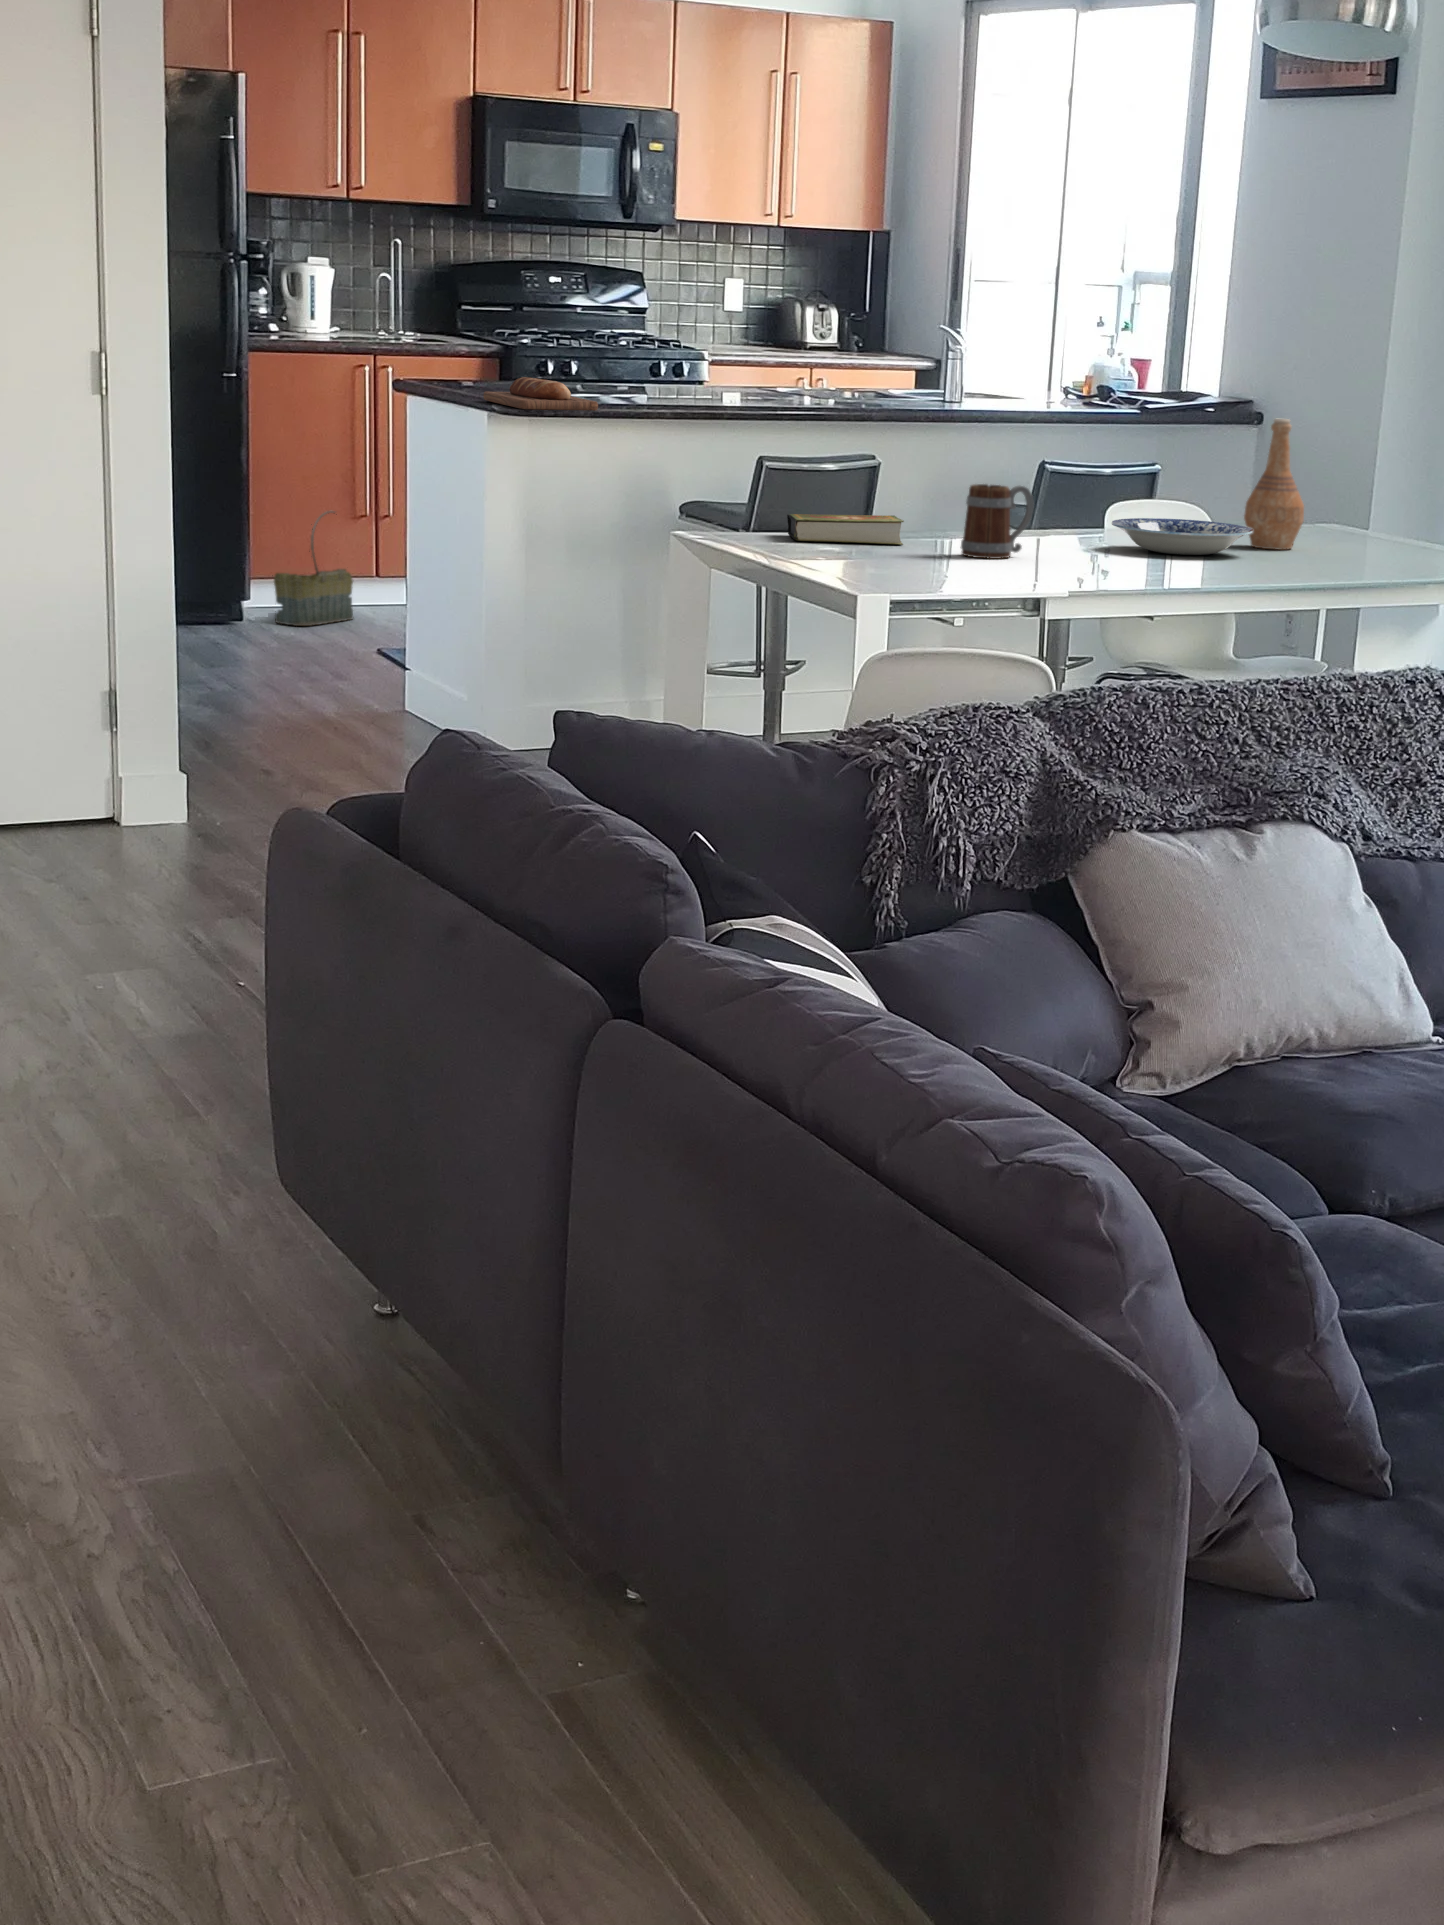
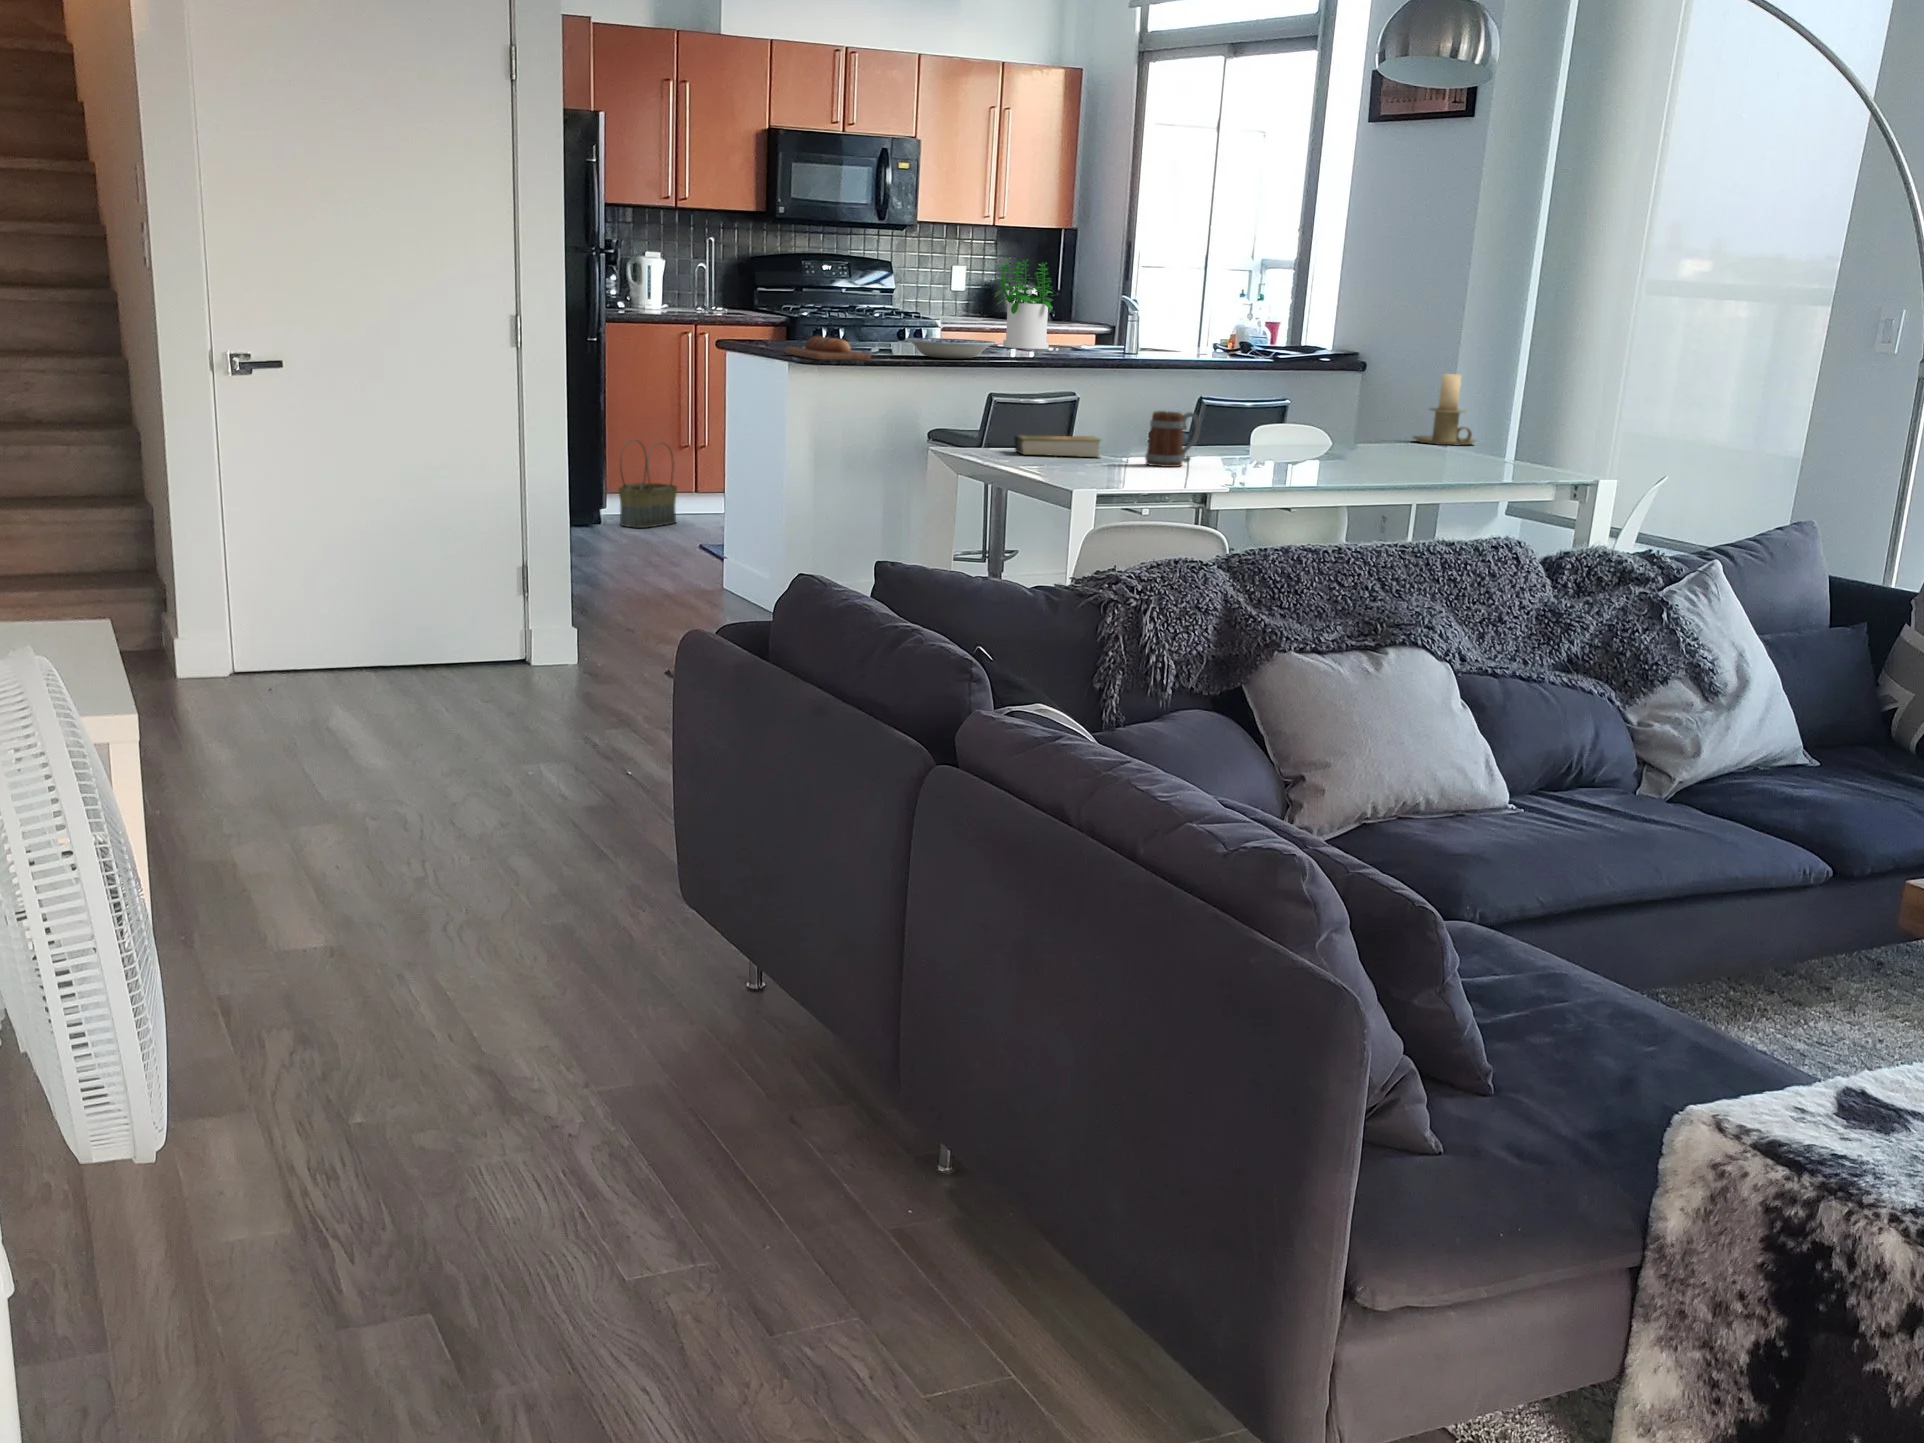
potted plant: none [772,274,851,392] -> present [995,259,1053,349]
vase: present [1244,419,1304,550] -> none [1356,362,1402,462]
candle holder: none [1322,430,1408,524] -> present [1413,374,1476,445]
plate: present [1112,518,1253,555] -> present [905,338,995,359]

